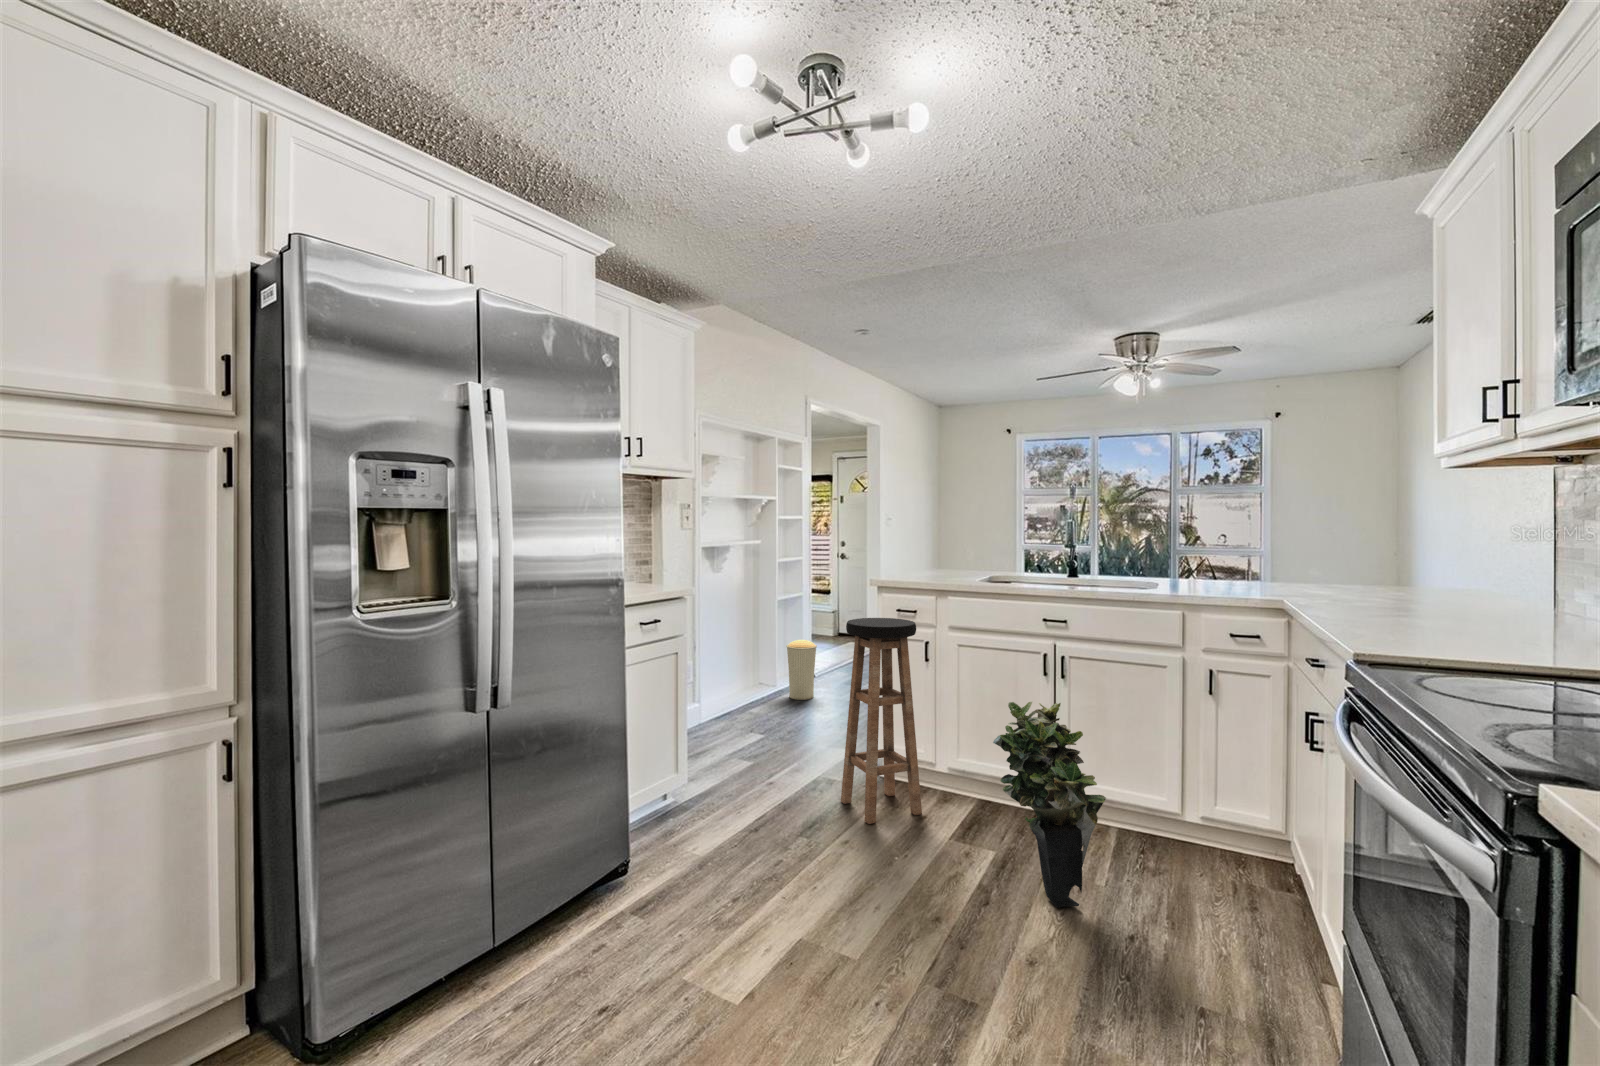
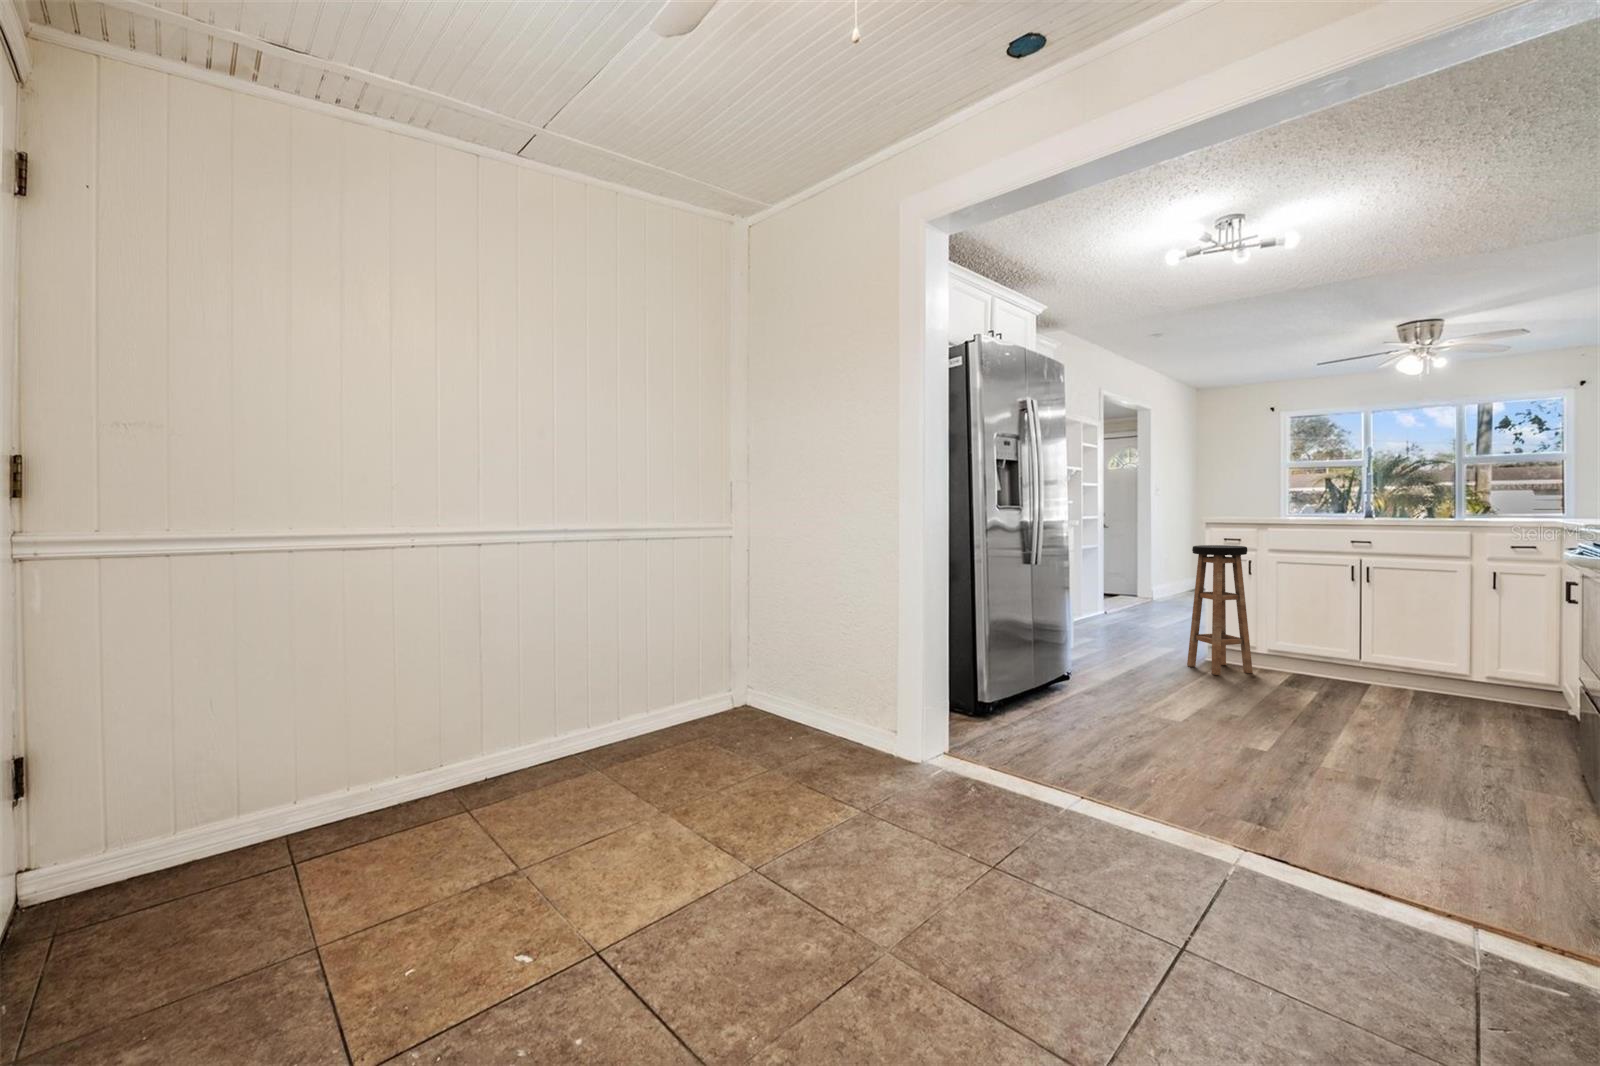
trash can: present [786,640,817,700] -> none [1098,576,1124,620]
potted plant: present [993,701,1106,908] -> none [1323,590,1411,710]

